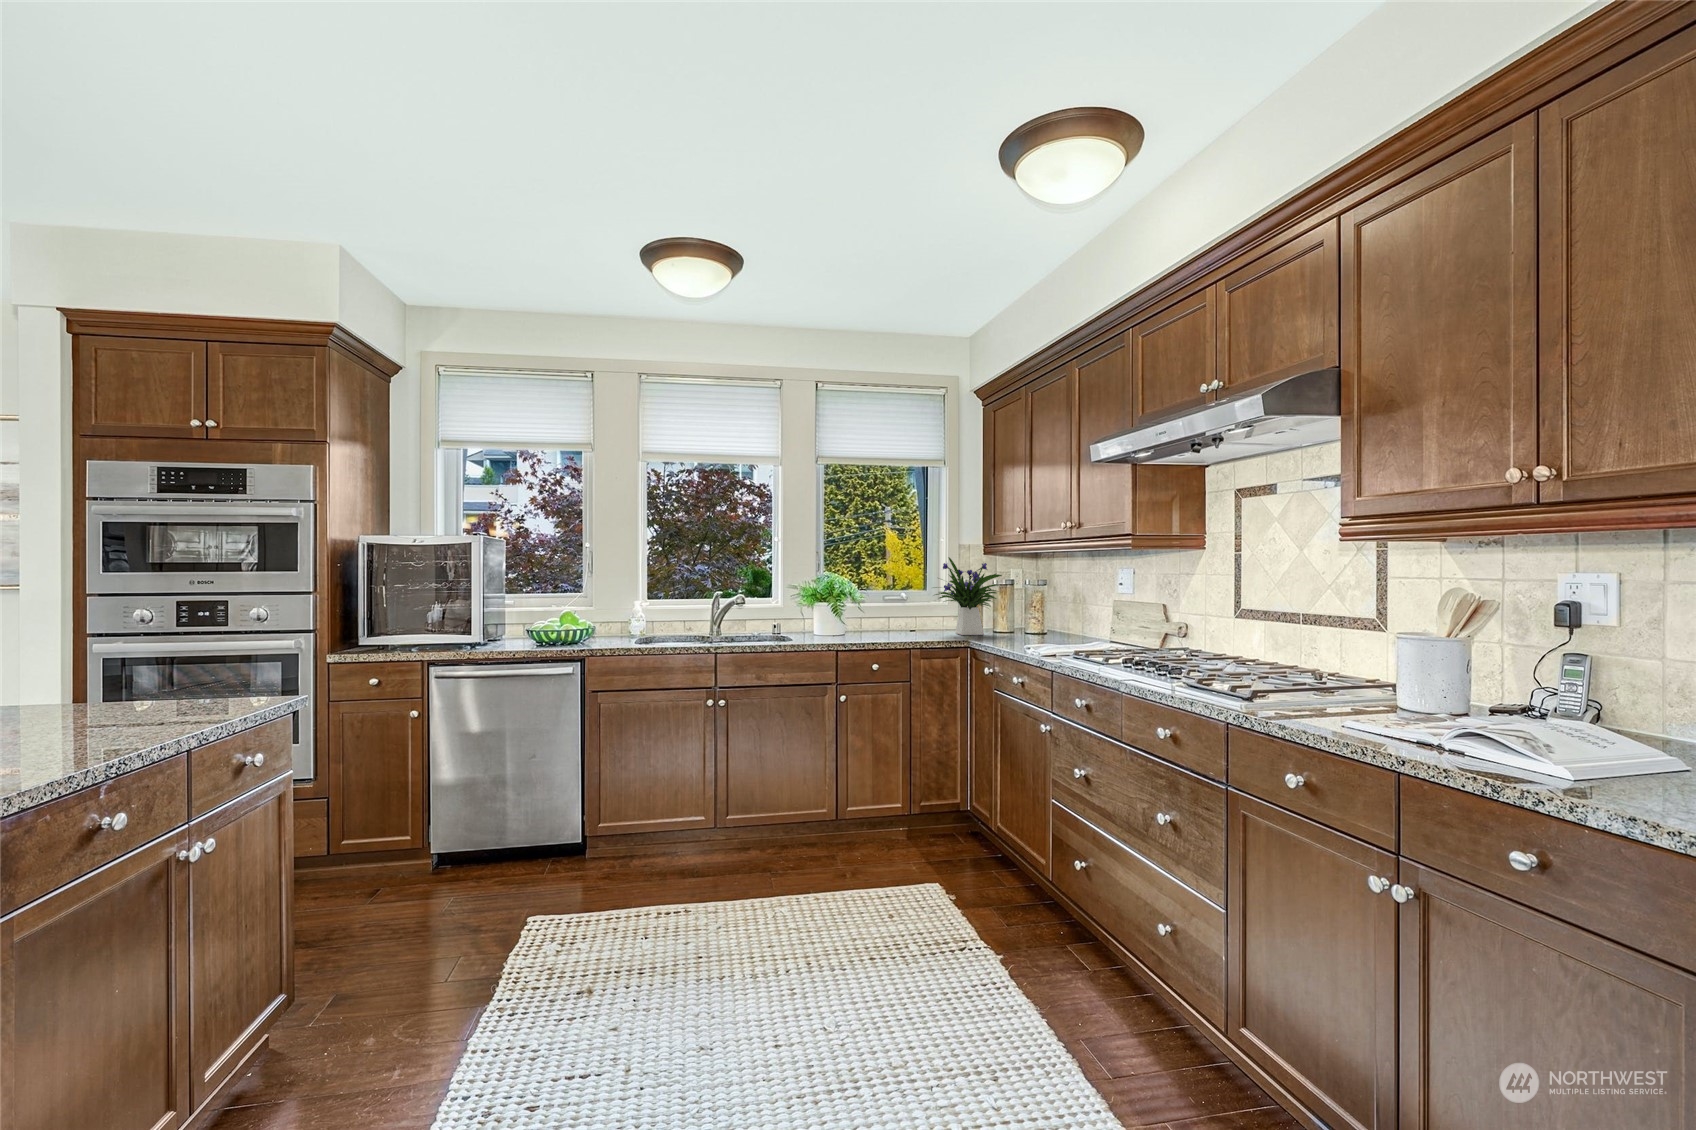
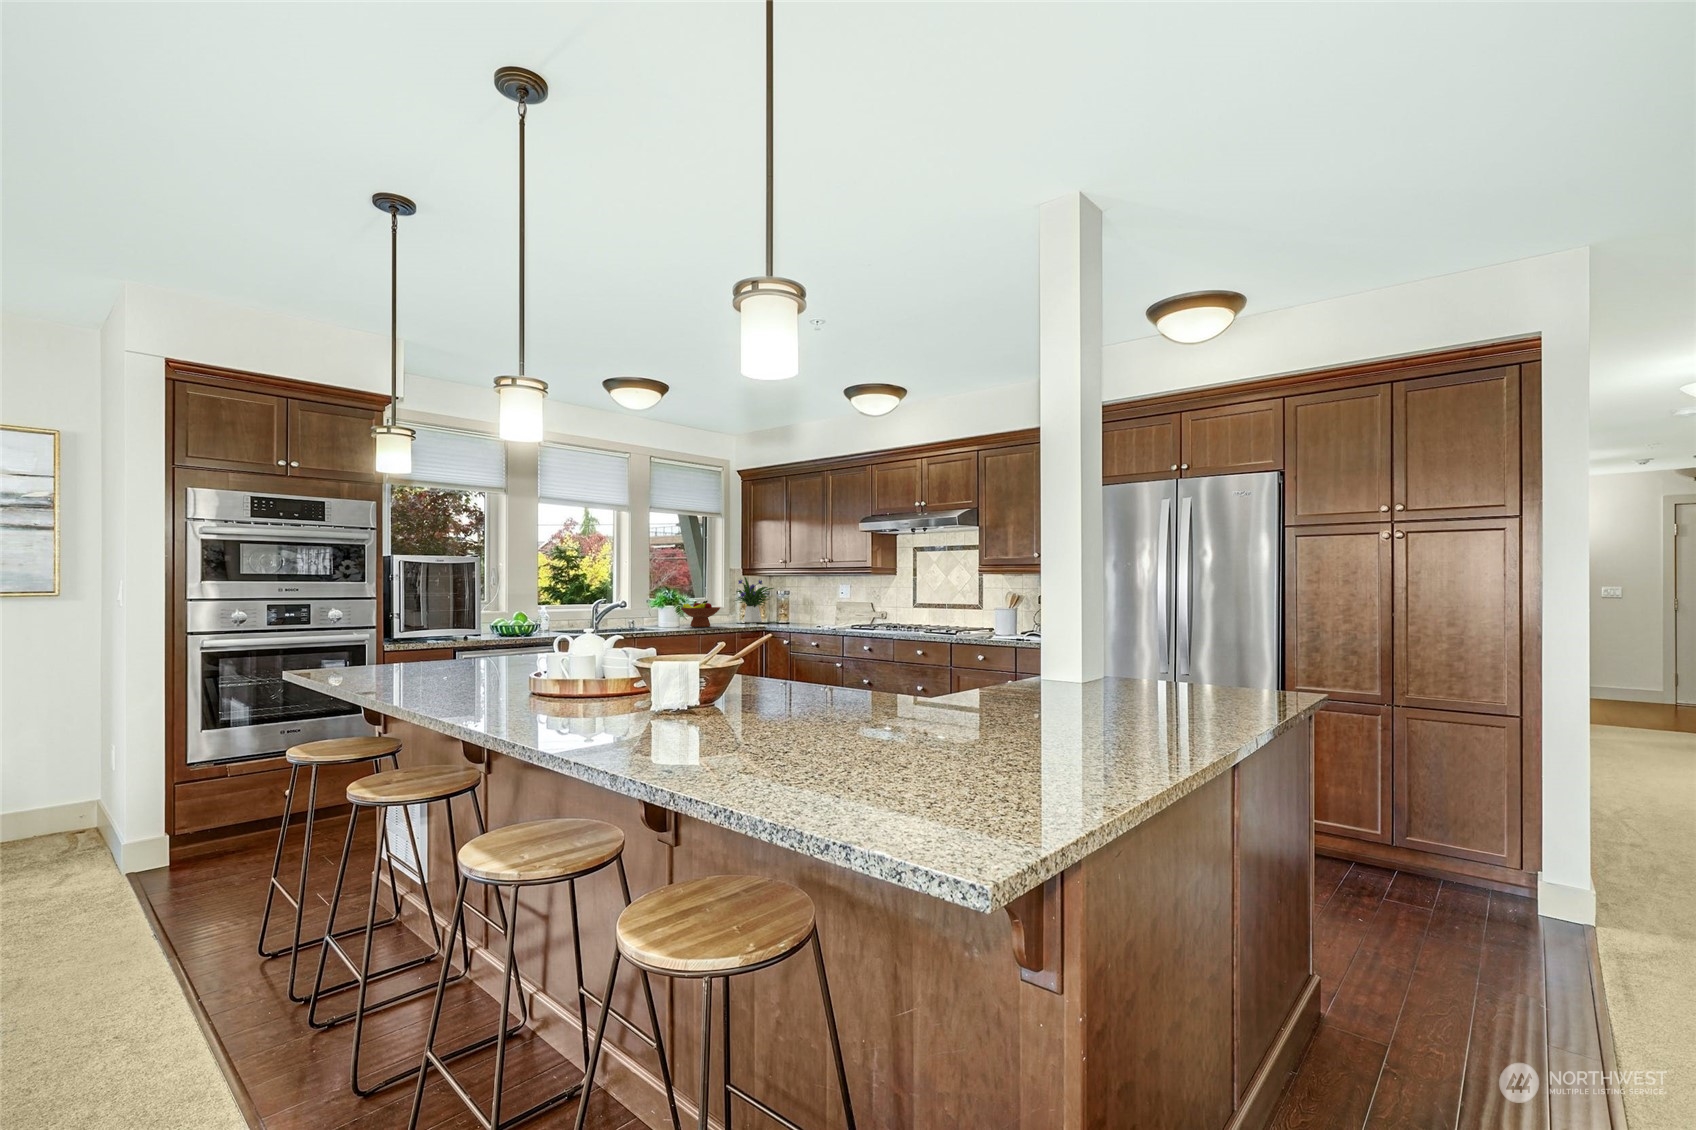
fruit bowl: none [814,598,880,642] -> present [681,601,720,627]

